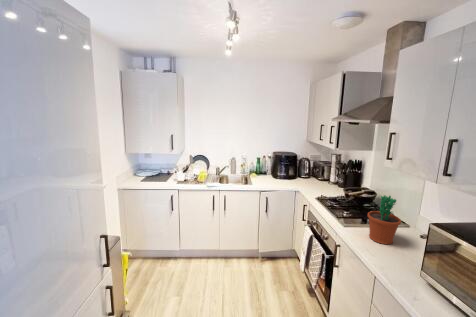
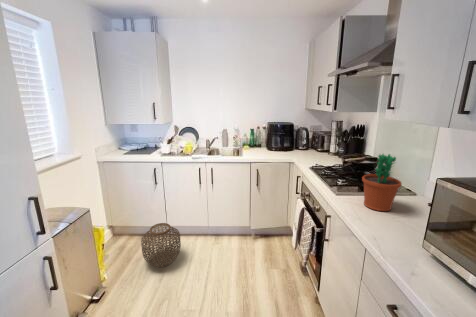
woven basket: none [161,248,196,291] -> present [141,223,181,268]

